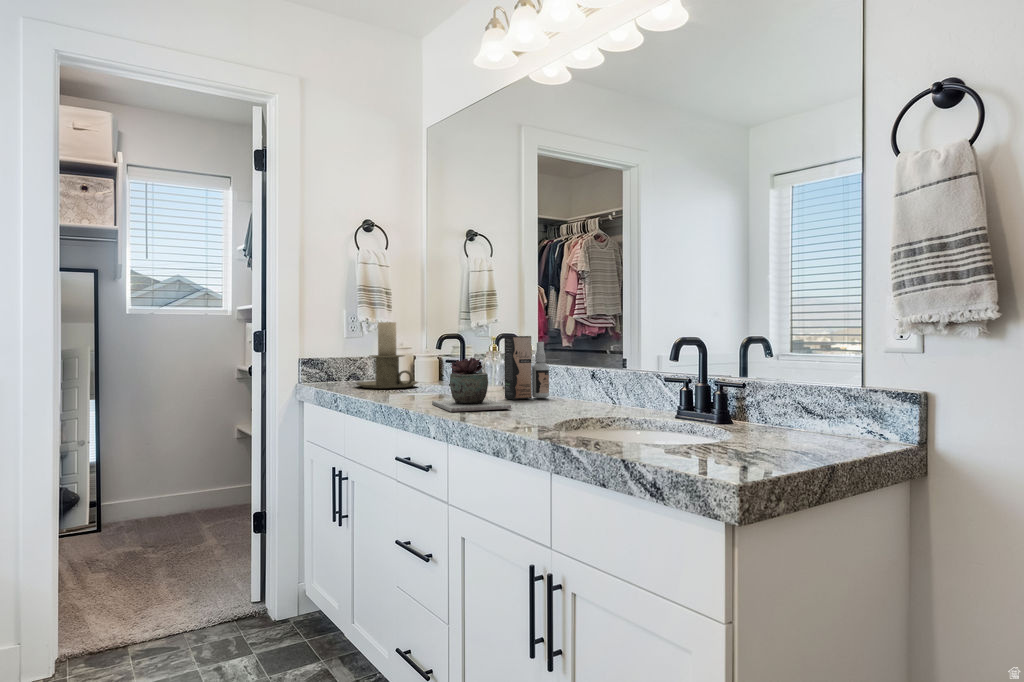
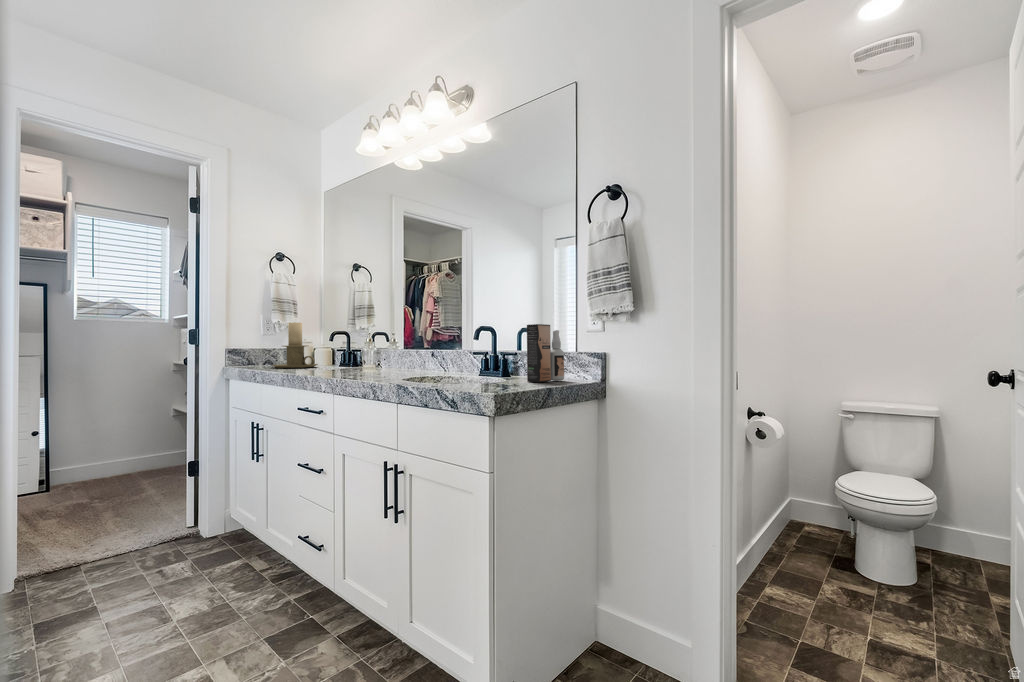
spray bottle: present [504,336,549,400] -> present [527,324,564,382]
succulent plant: present [432,357,511,412] -> none [326,341,379,376]

